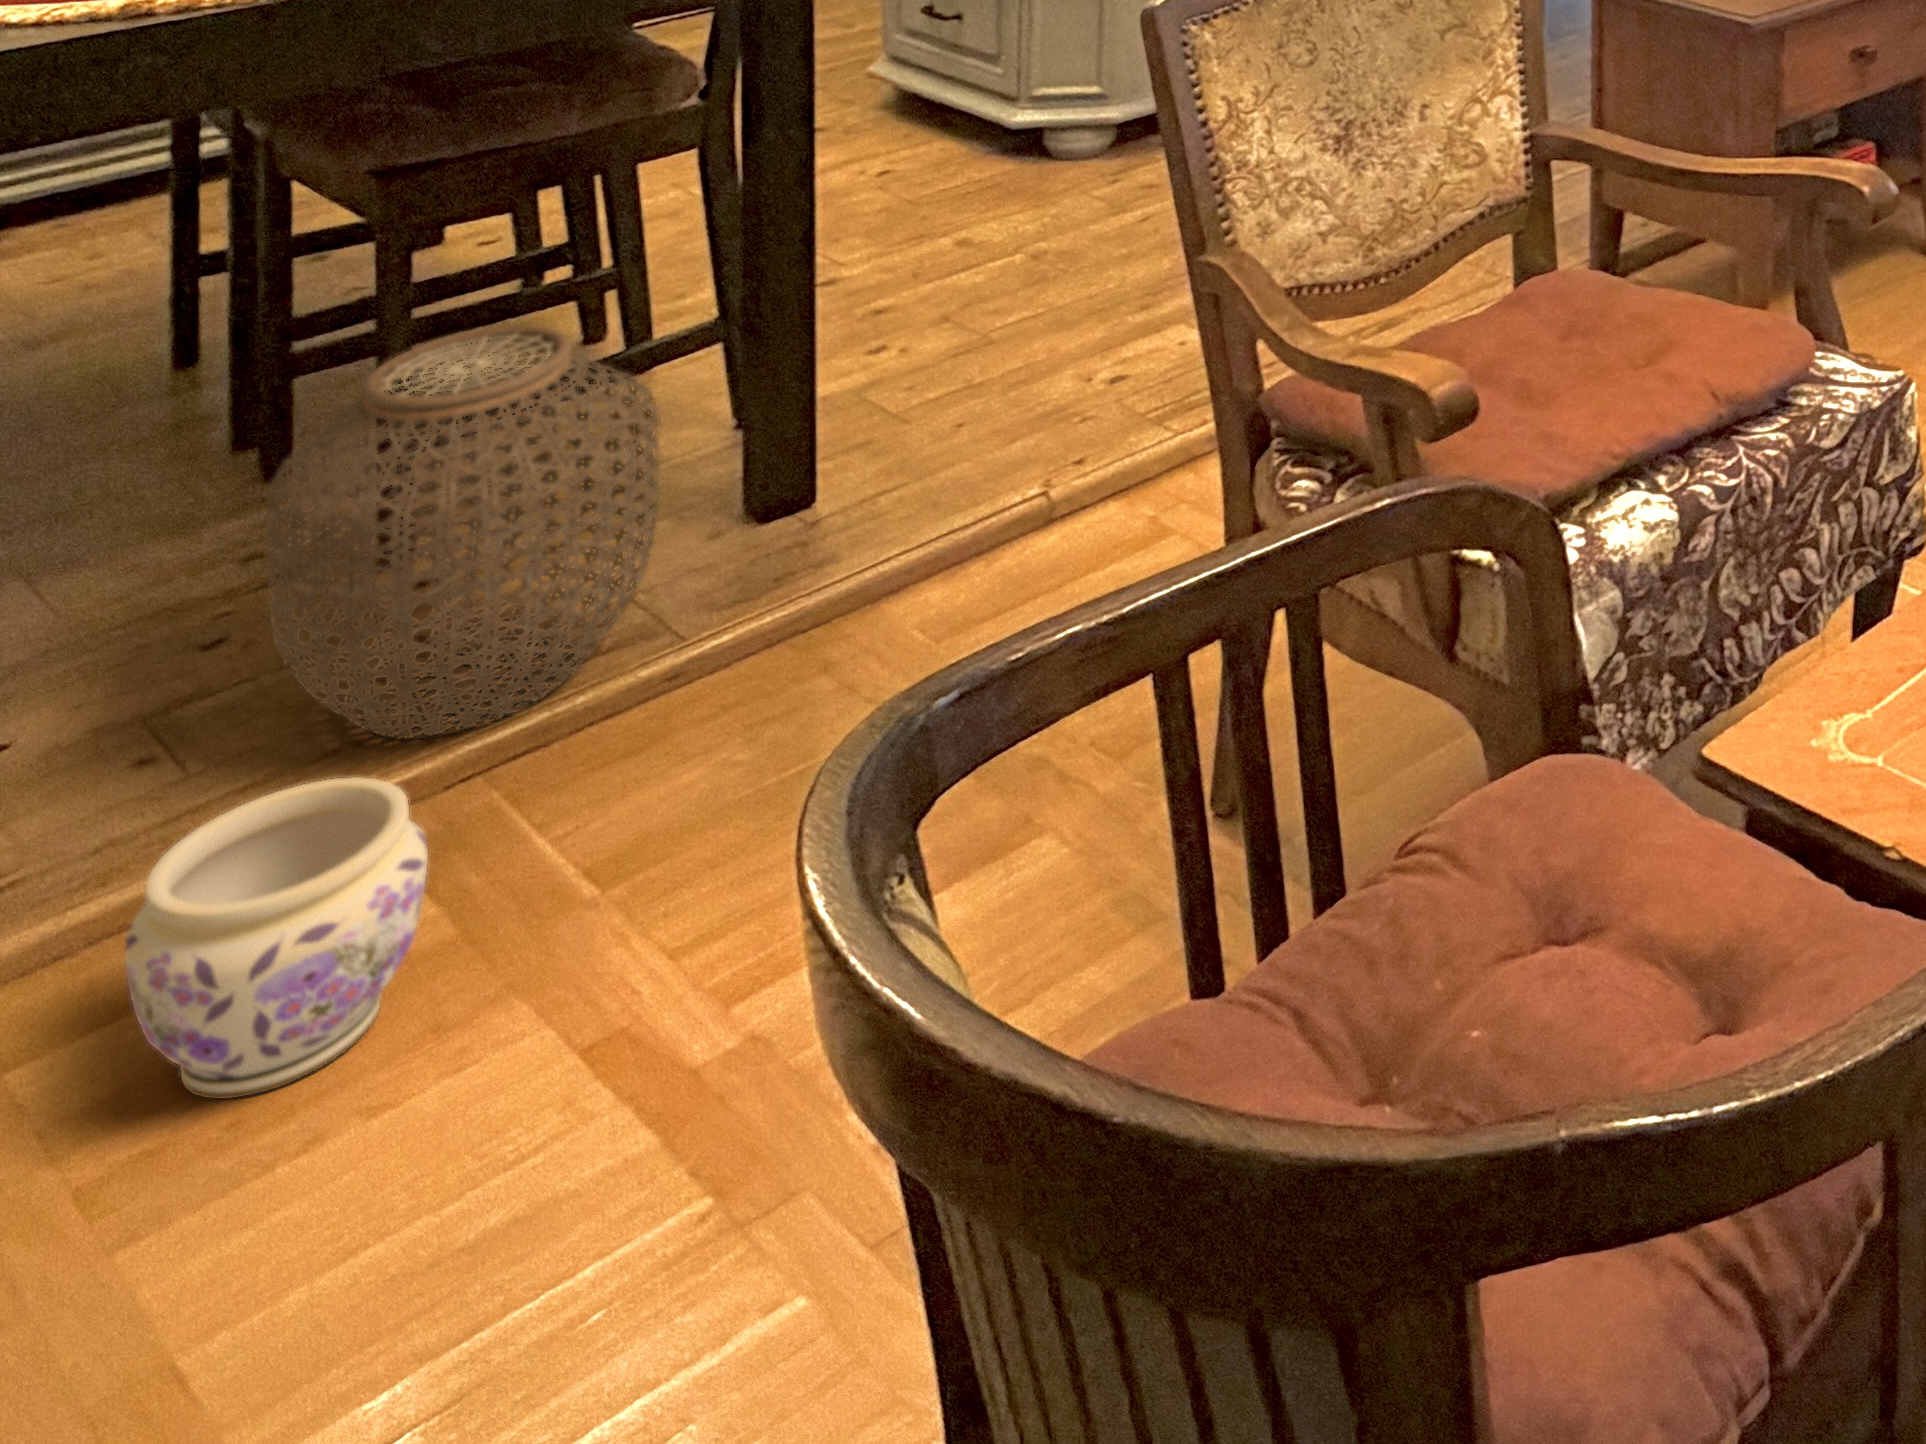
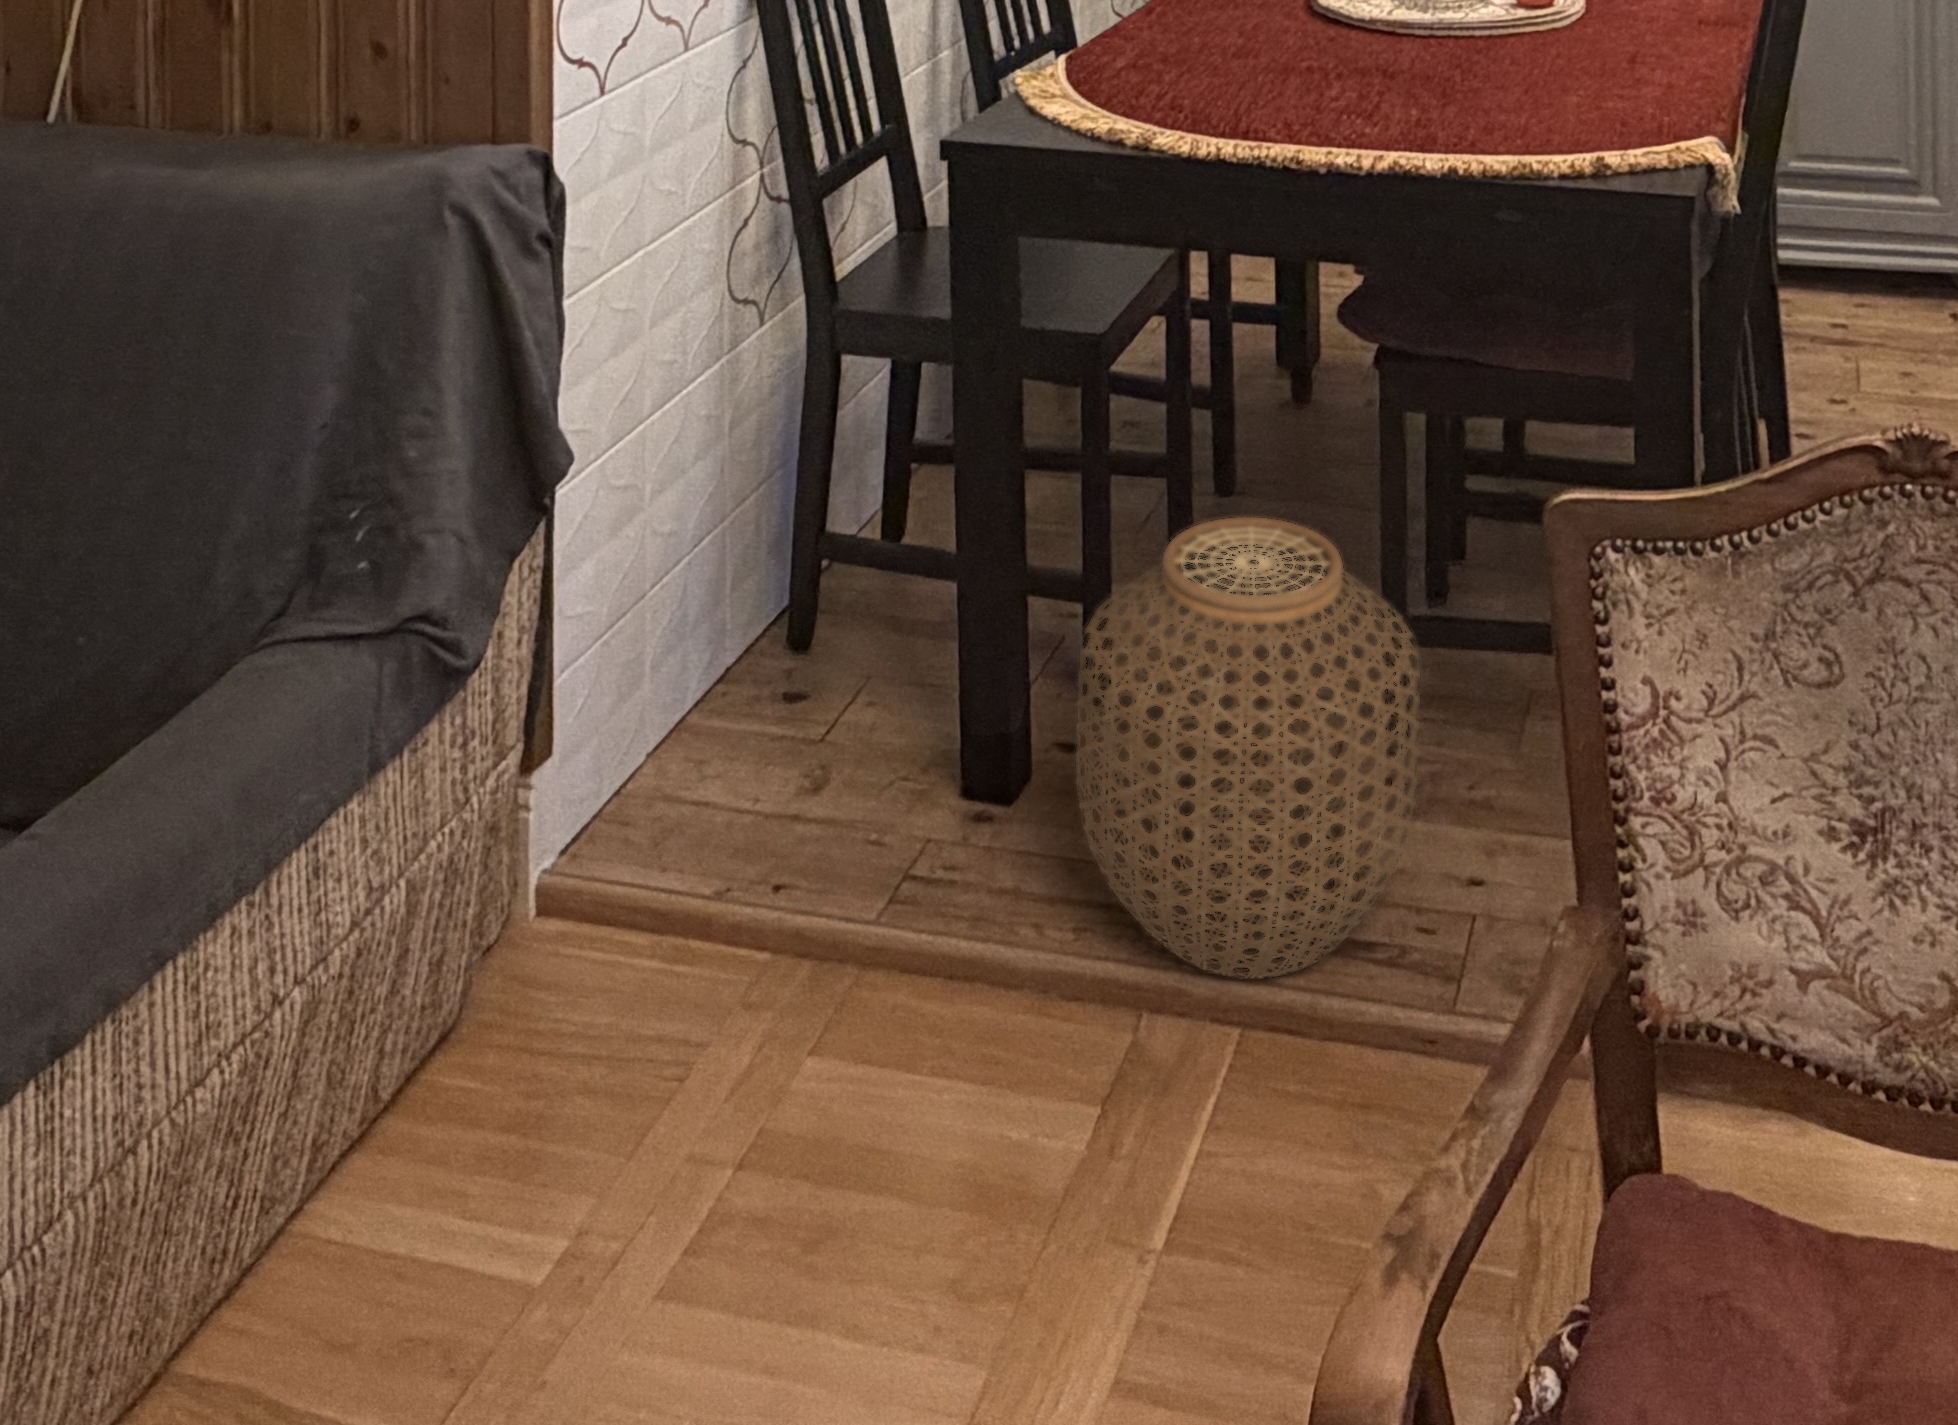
planter: present [125,777,428,1099] -> none [651,910,900,1248]

